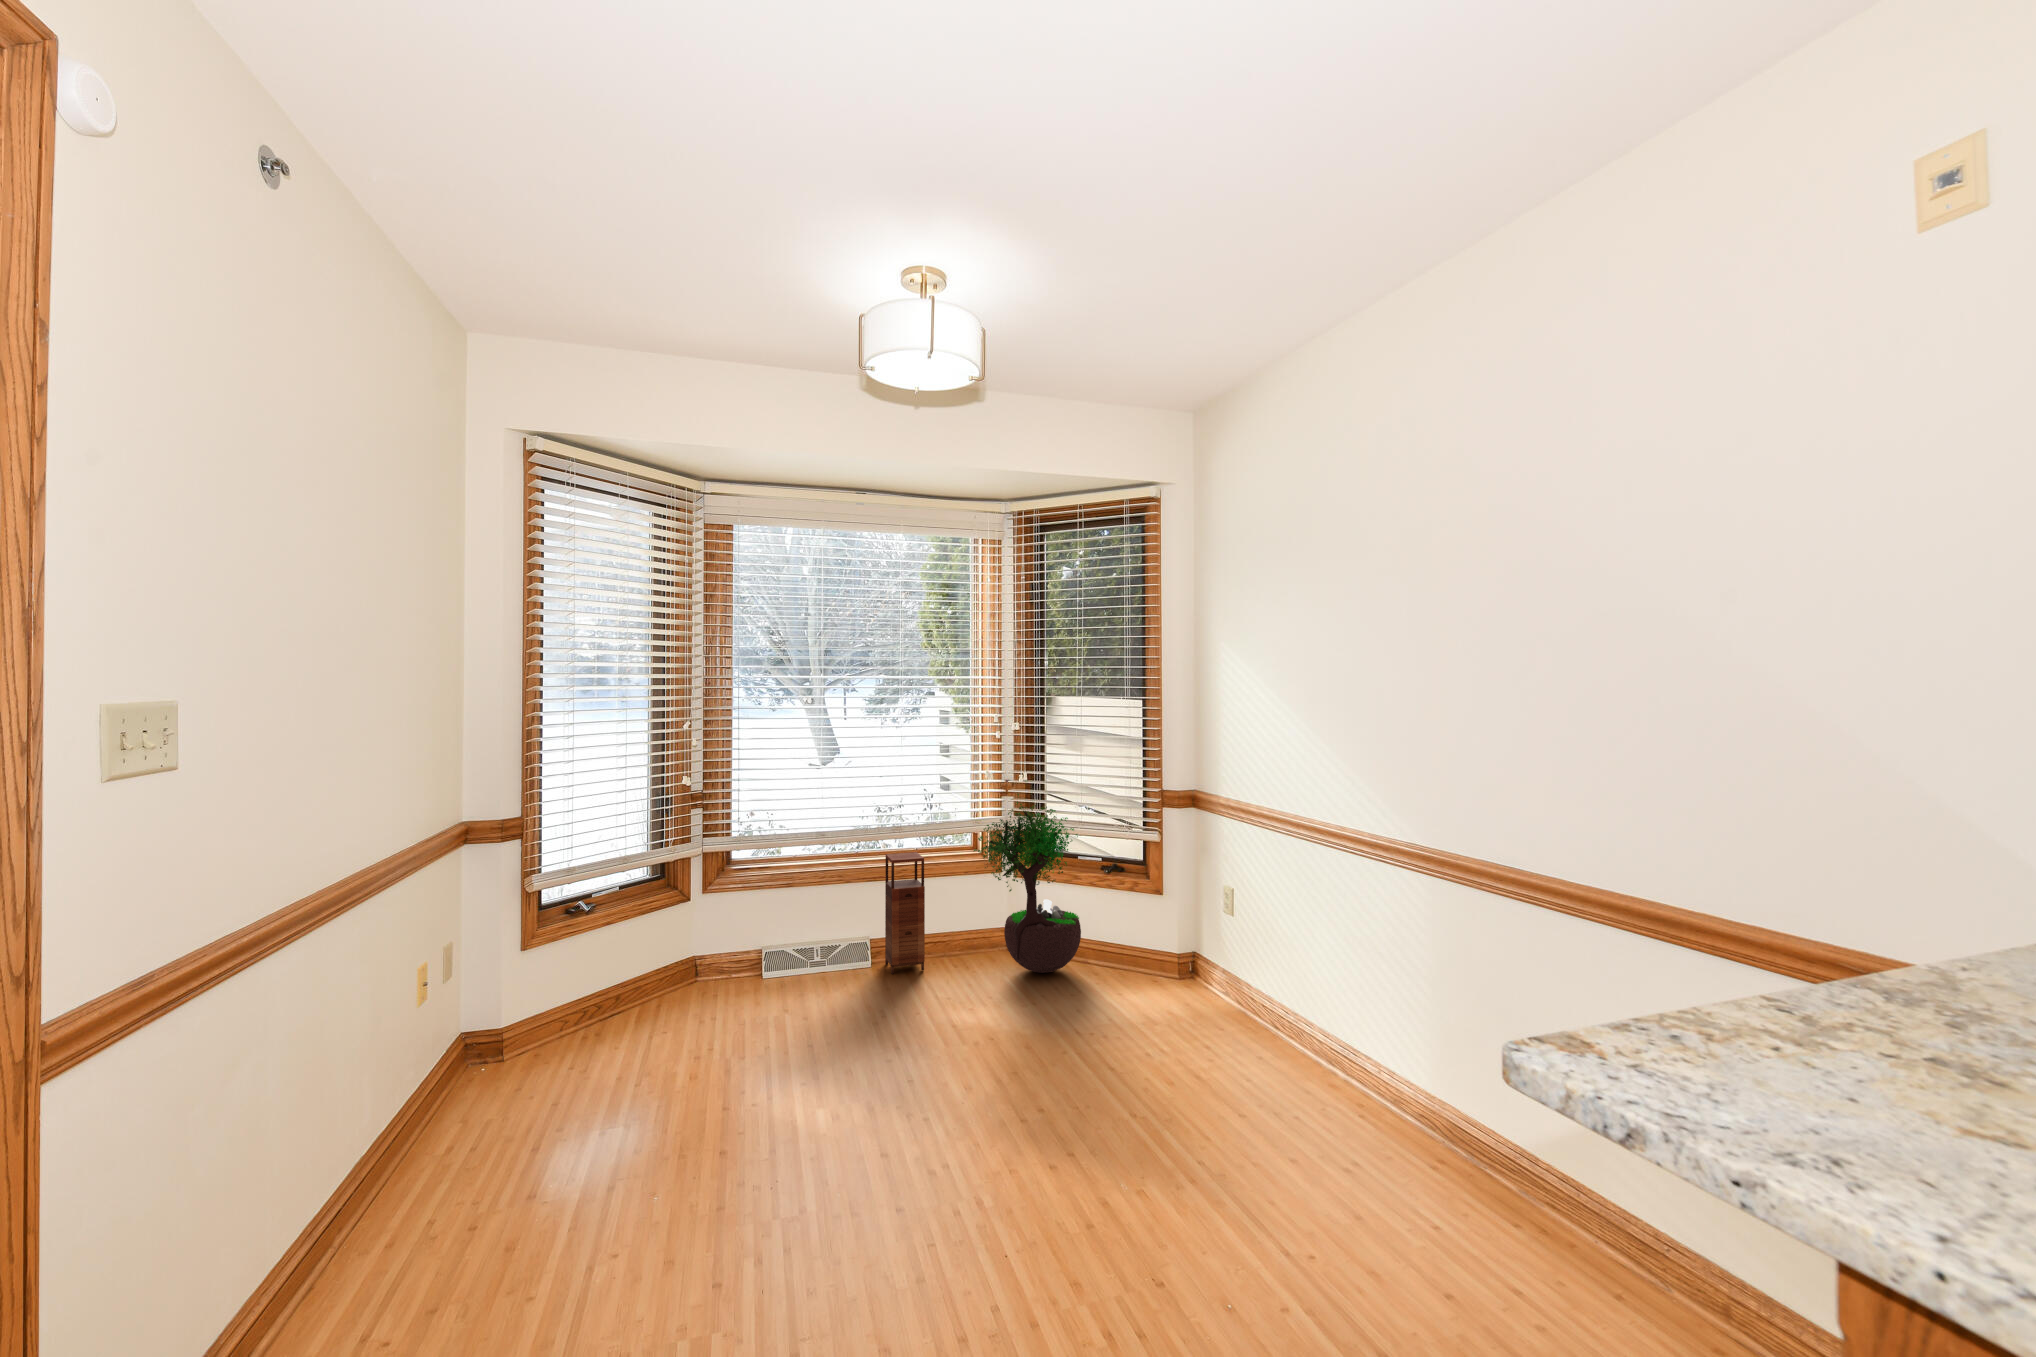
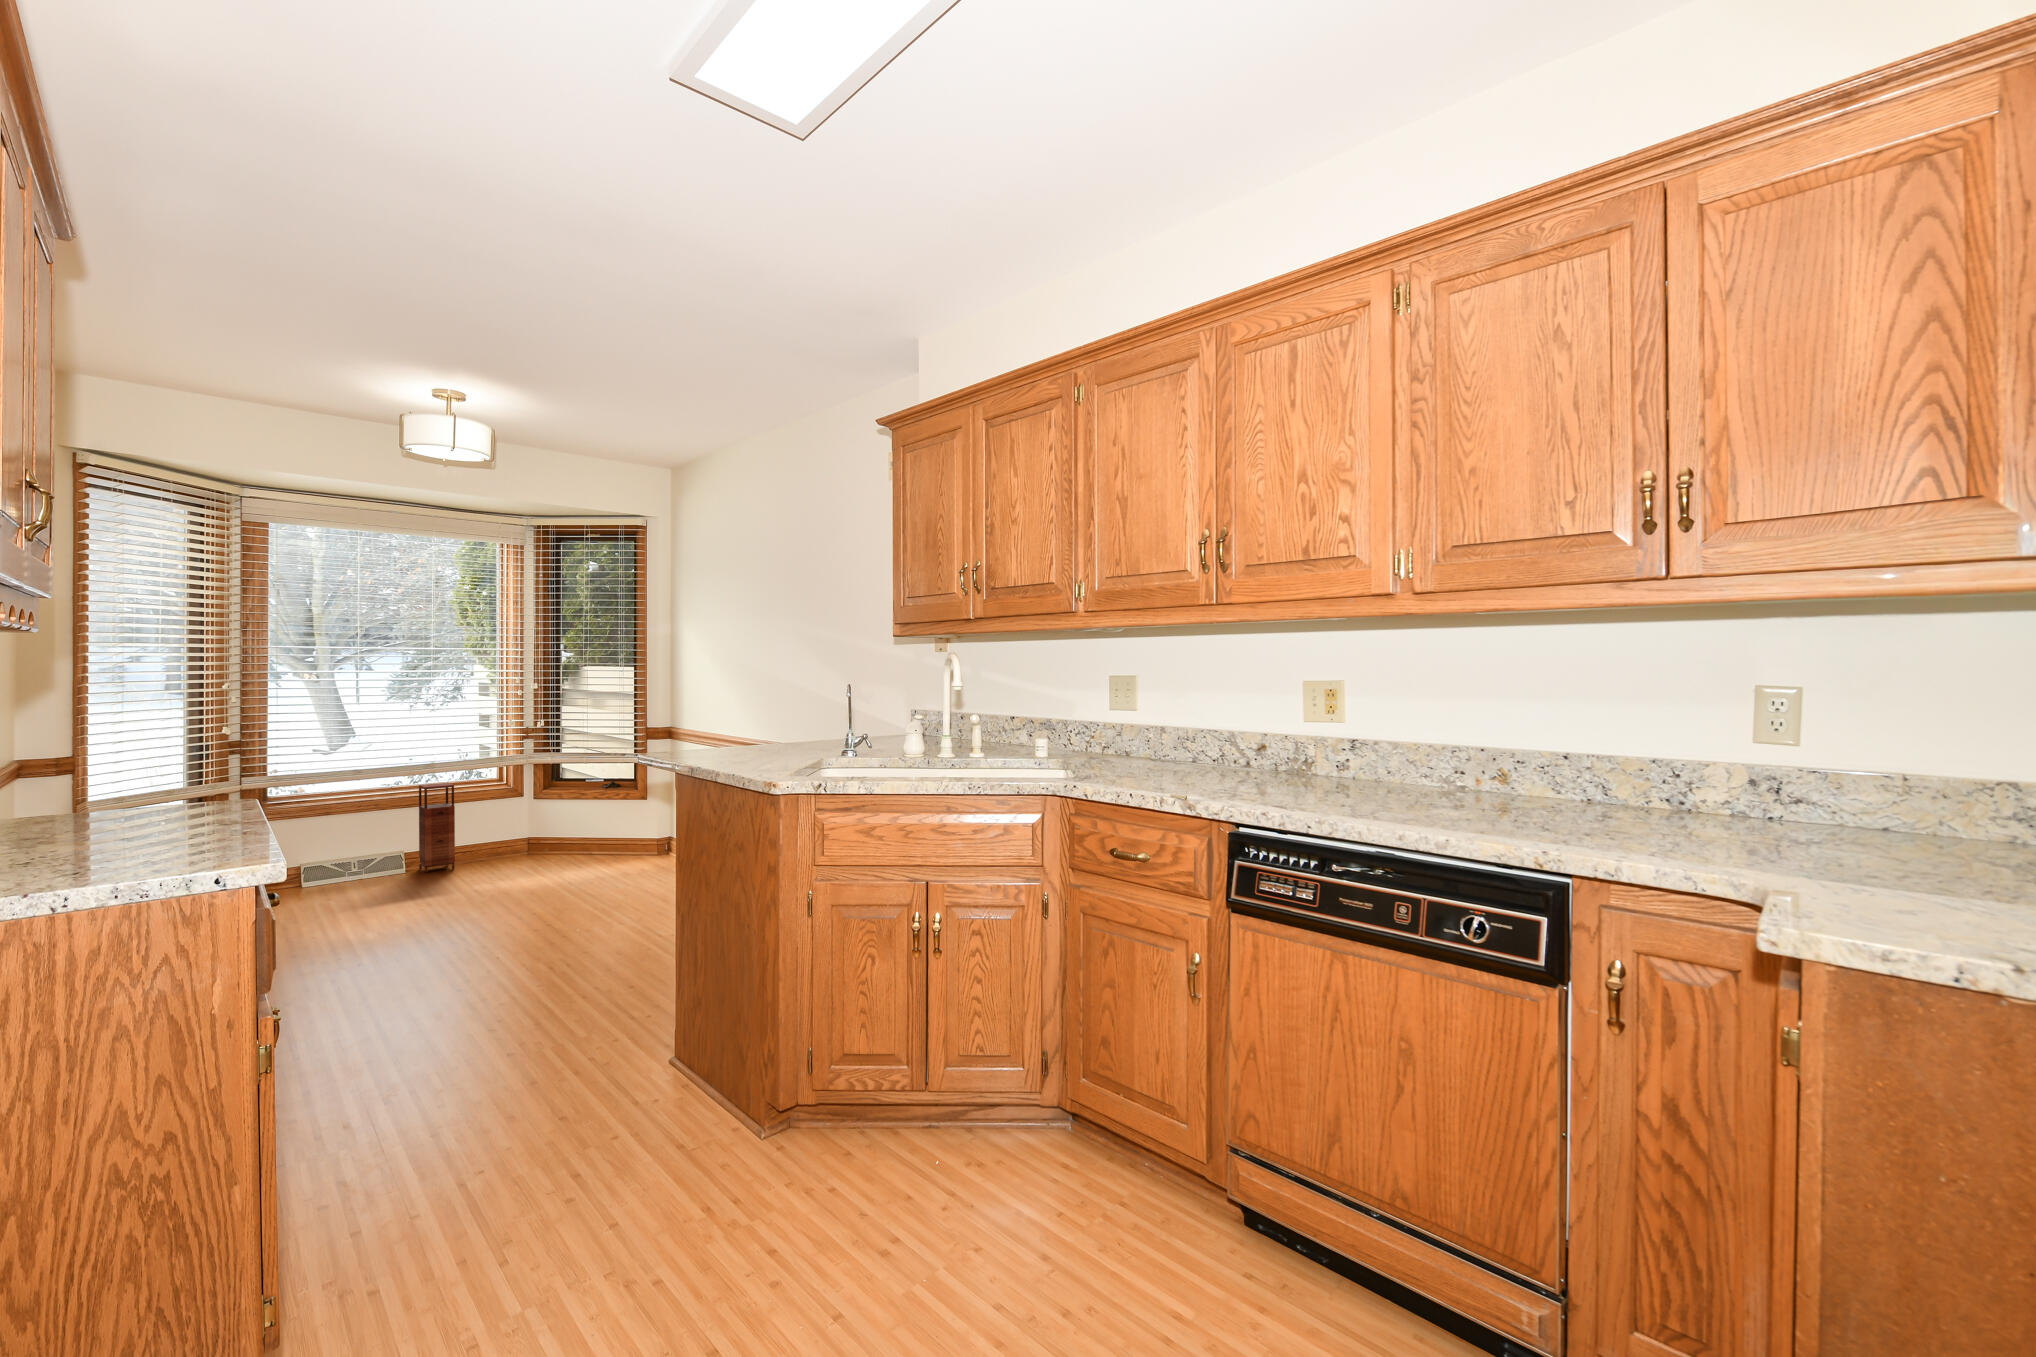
potted tree: present [974,794,1081,973] -> none [496,733,587,861]

